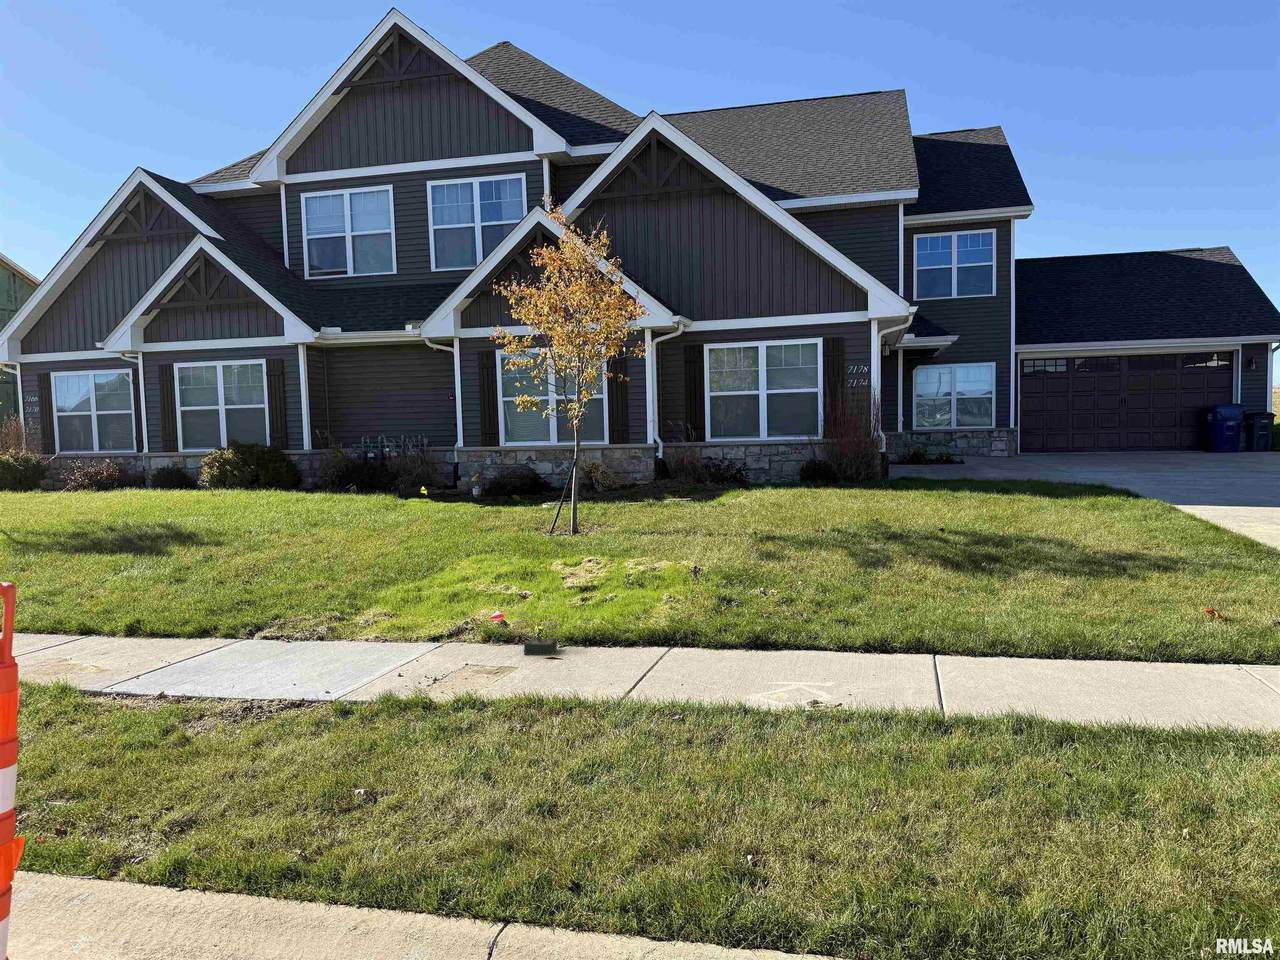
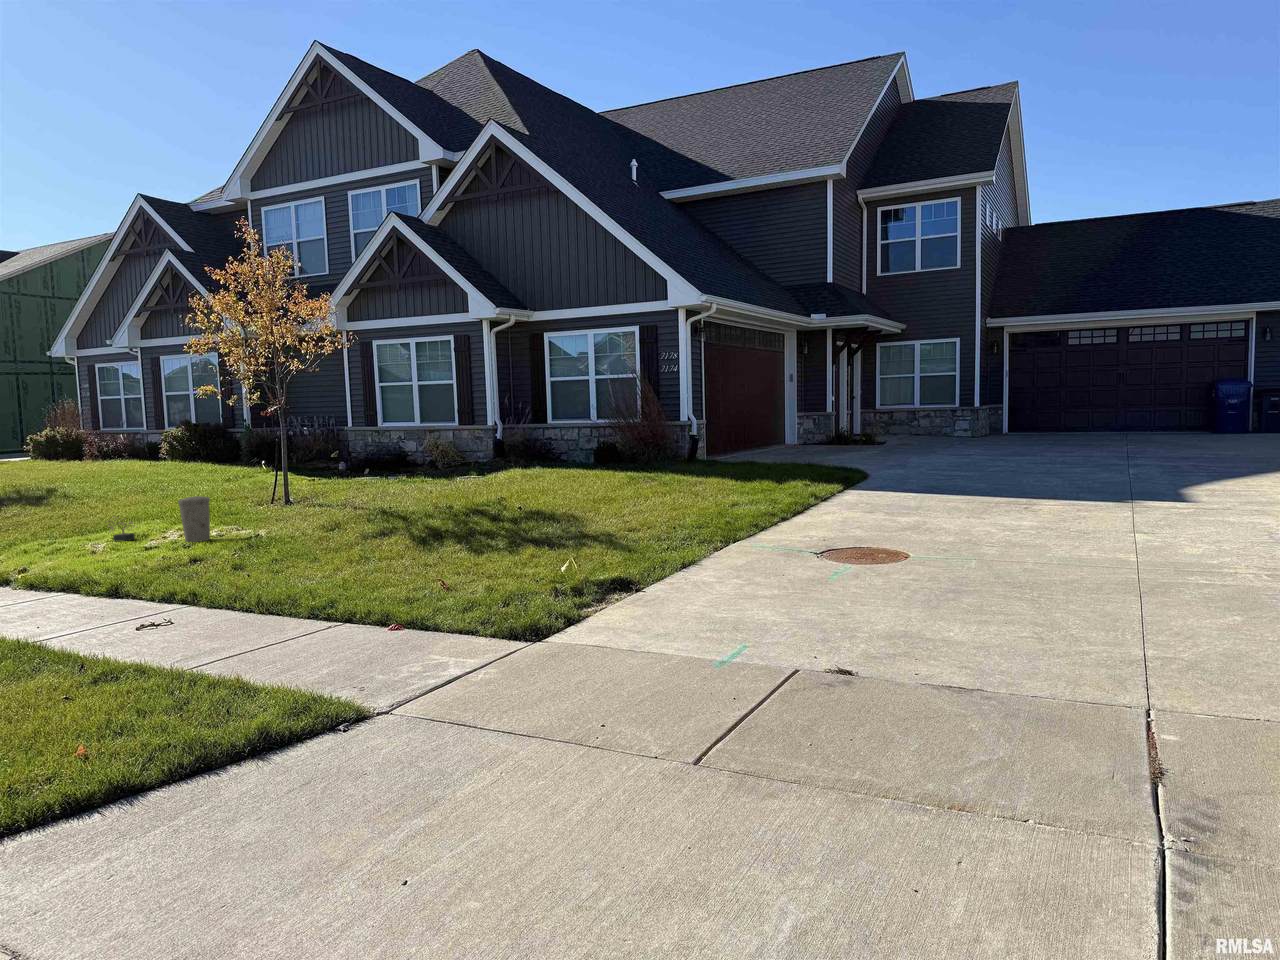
trash can: none [683,581,734,662] -> present [178,496,210,542]

